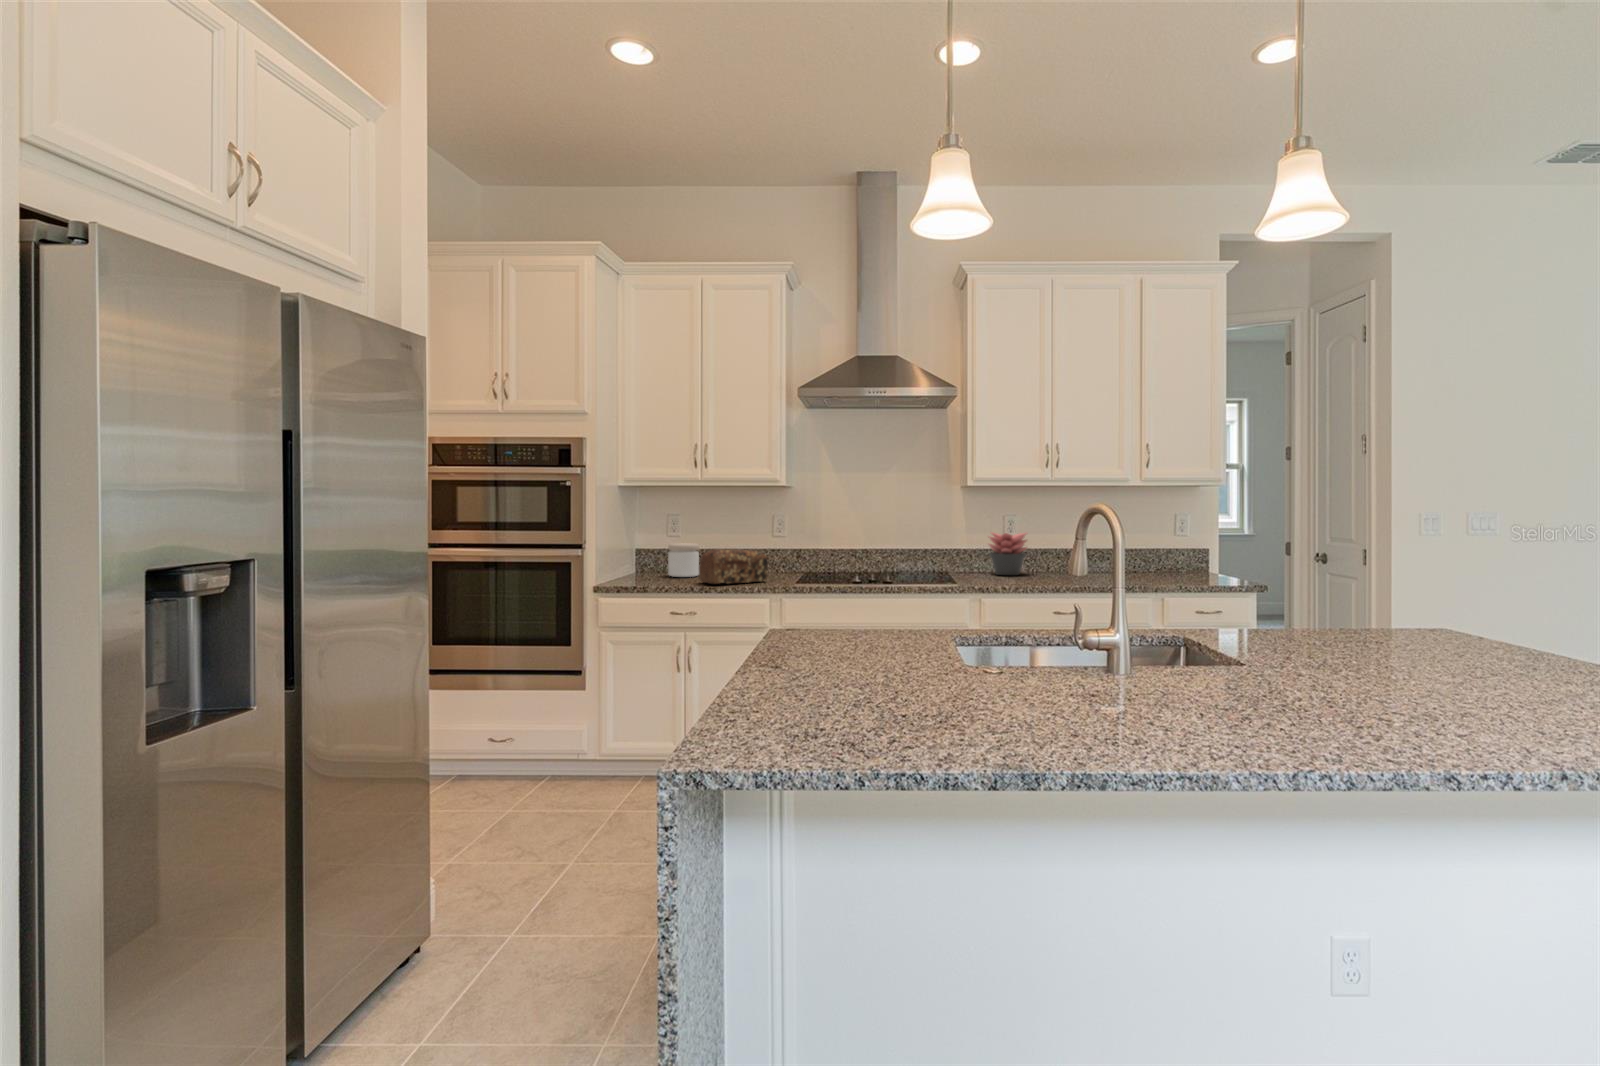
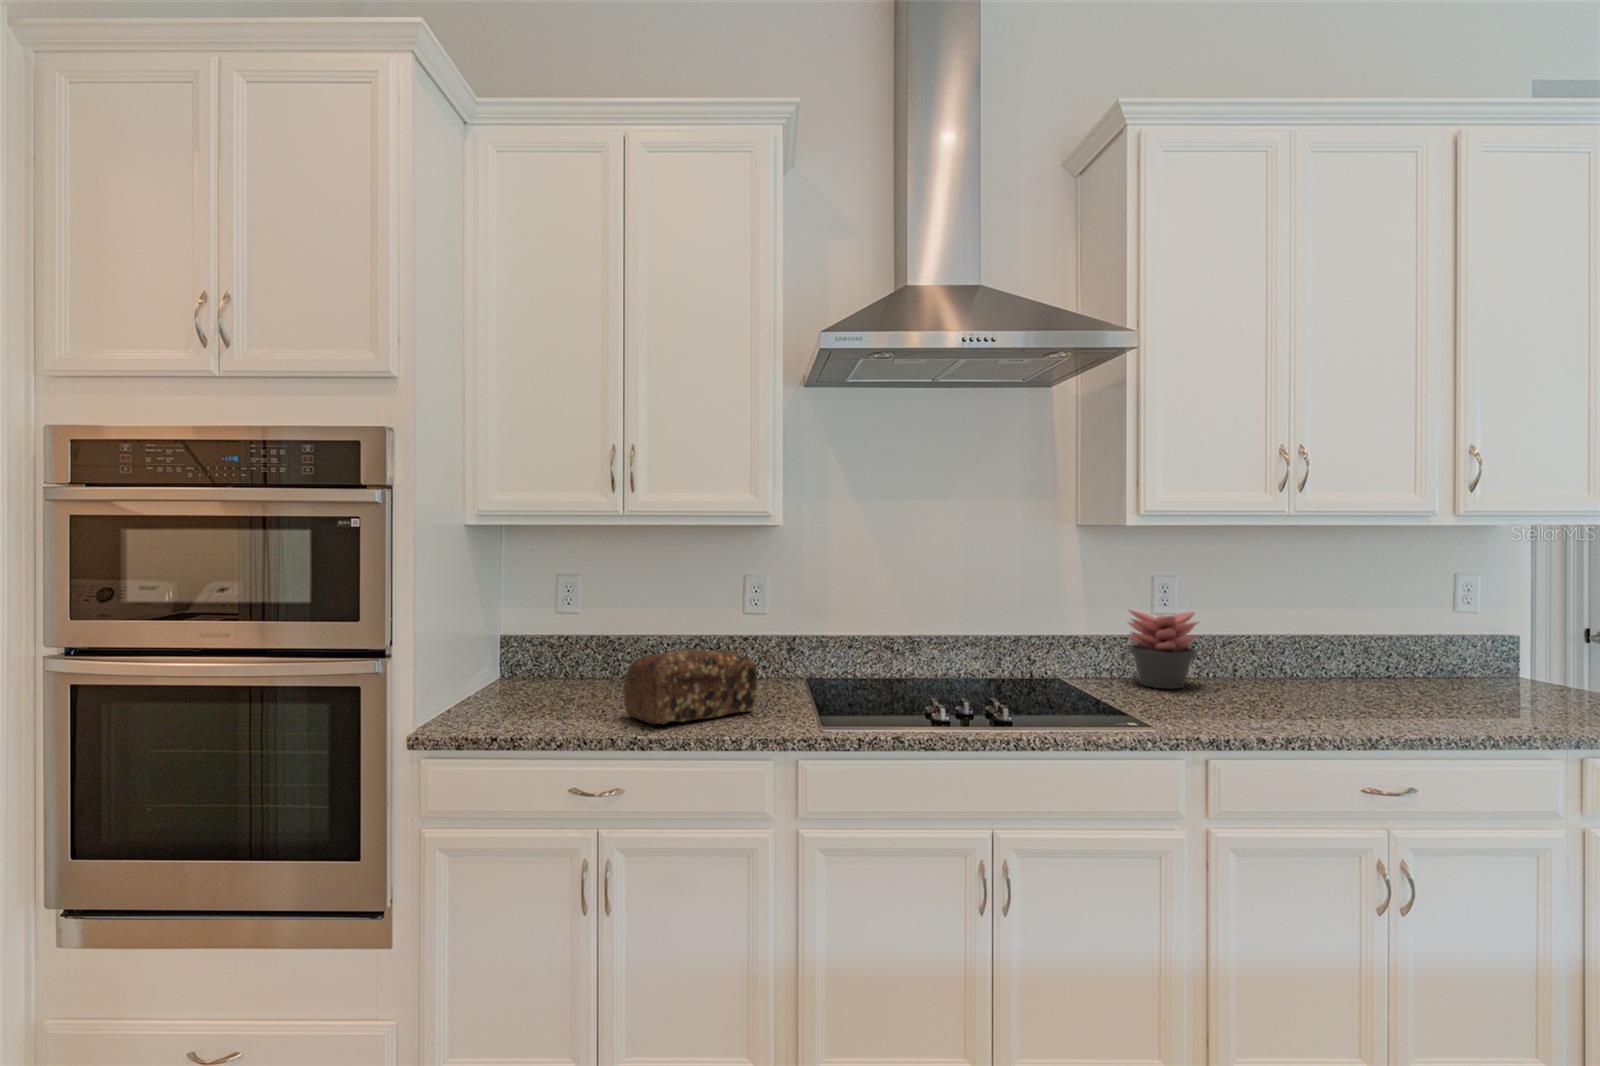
jar: present [668,543,699,577] -> none [560,630,618,697]

